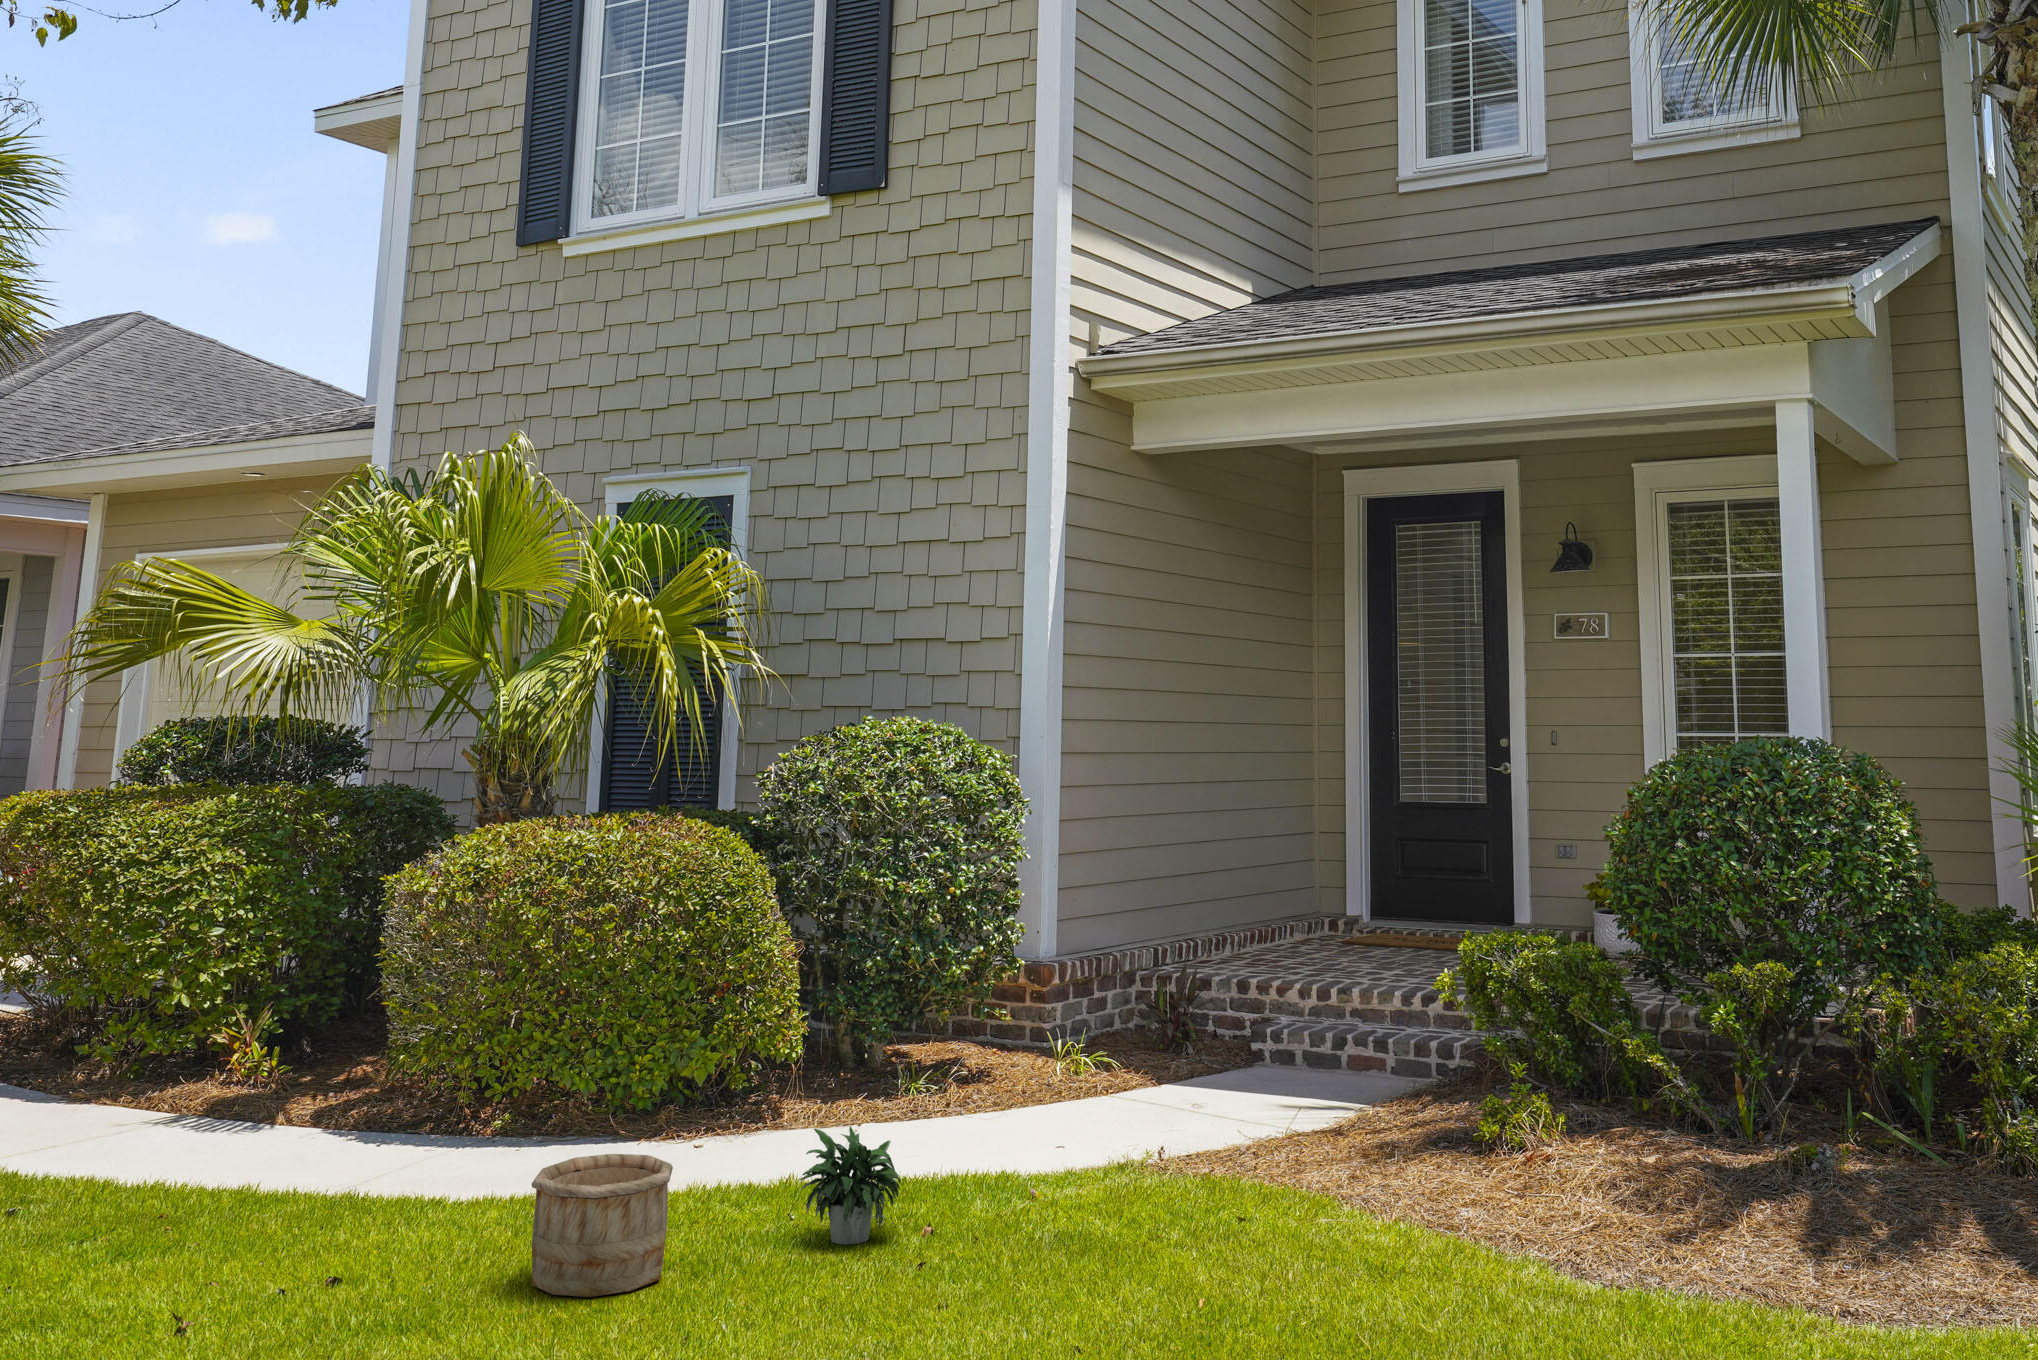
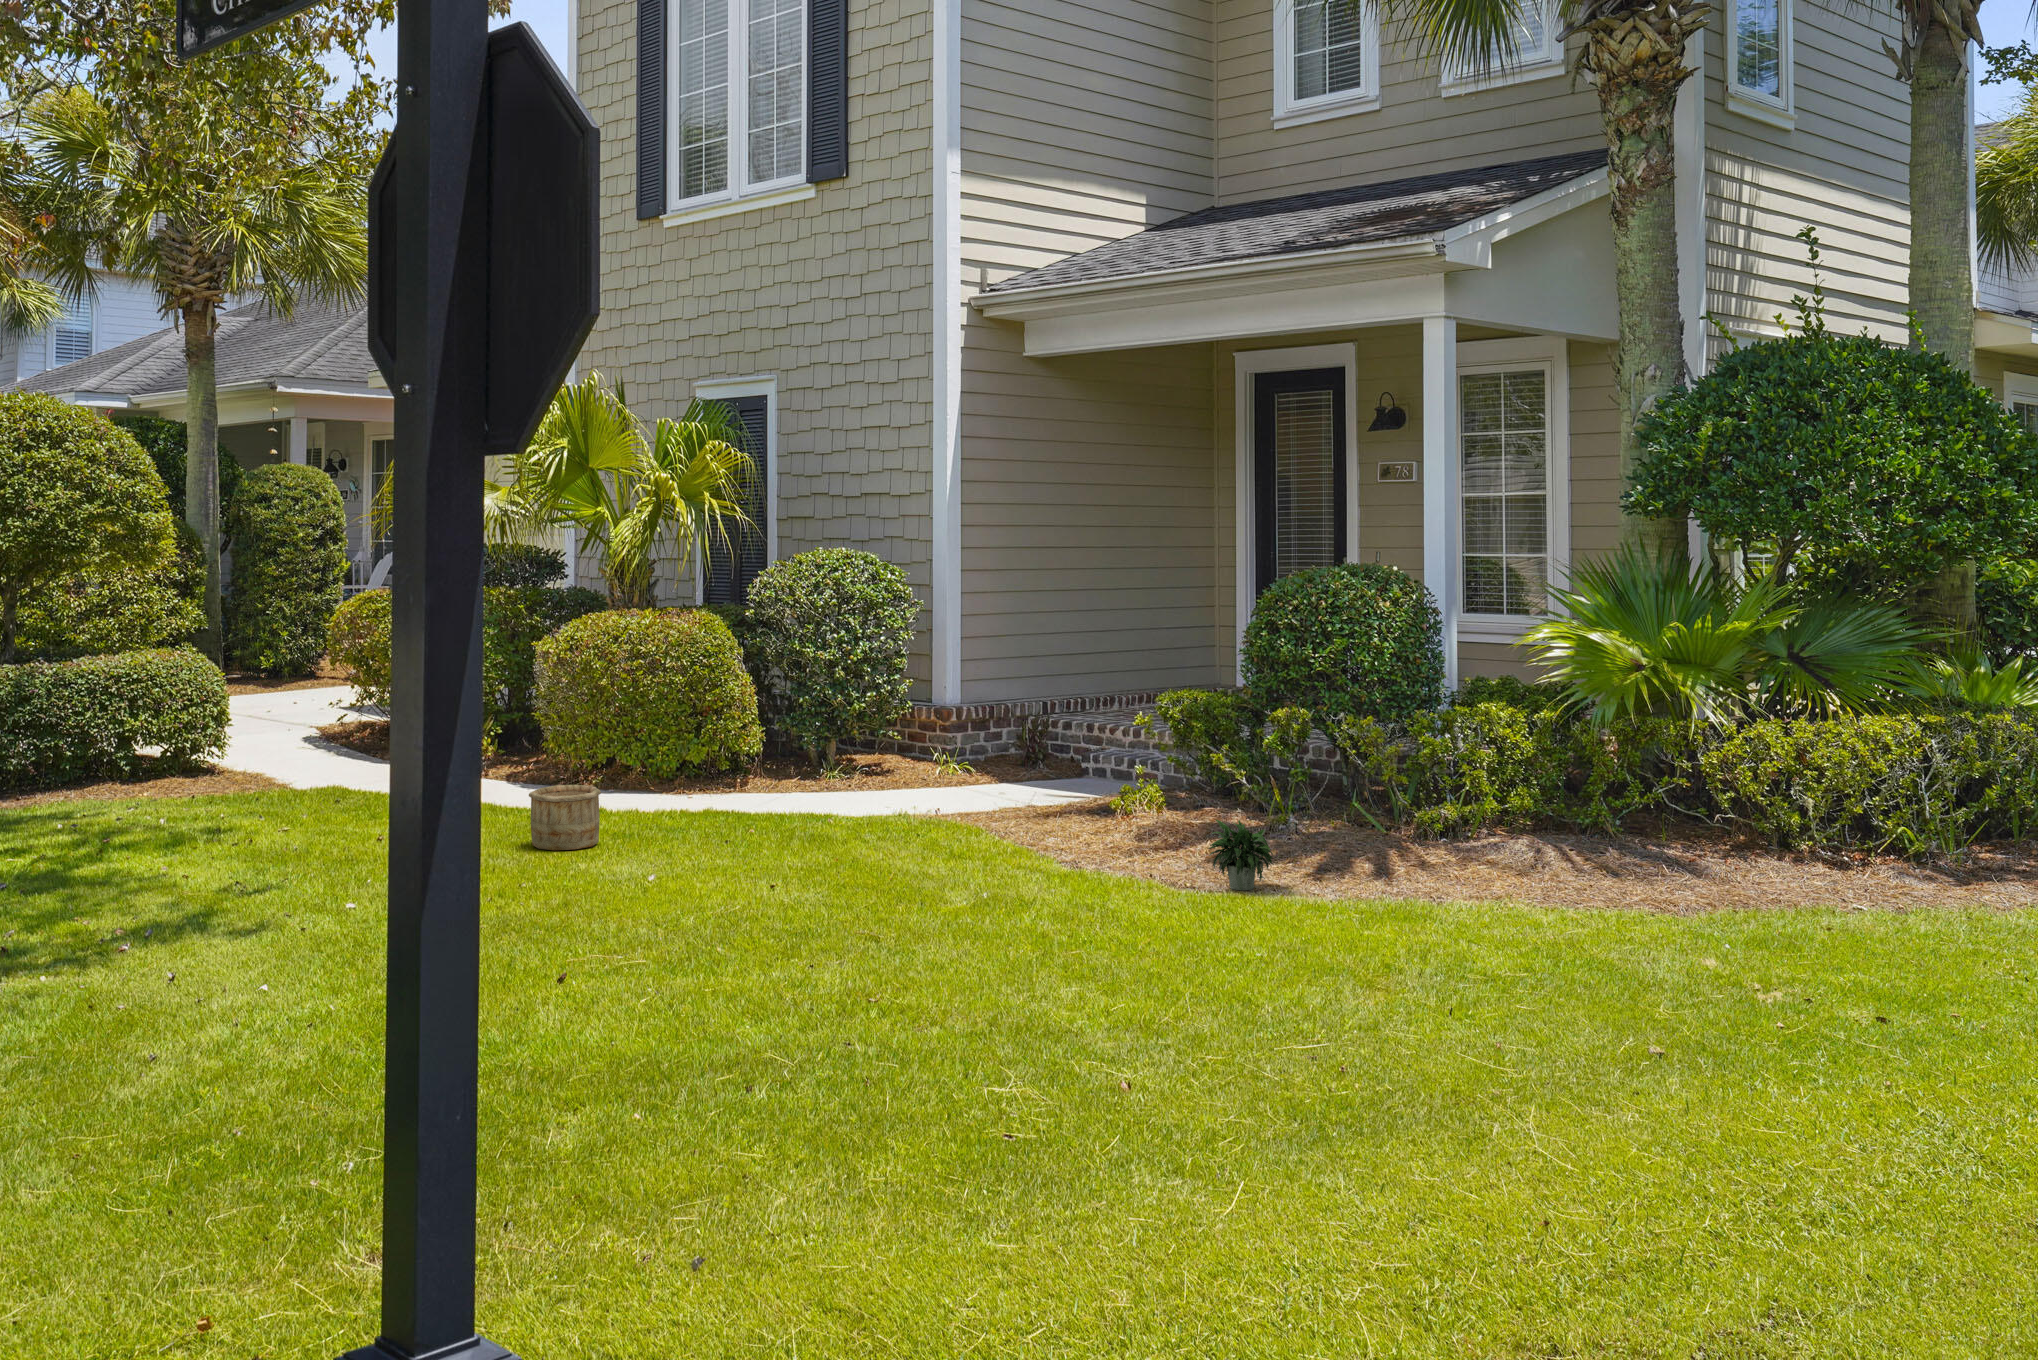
potted plant: present [800,1126,901,1245] -> present [1208,820,1273,890]

